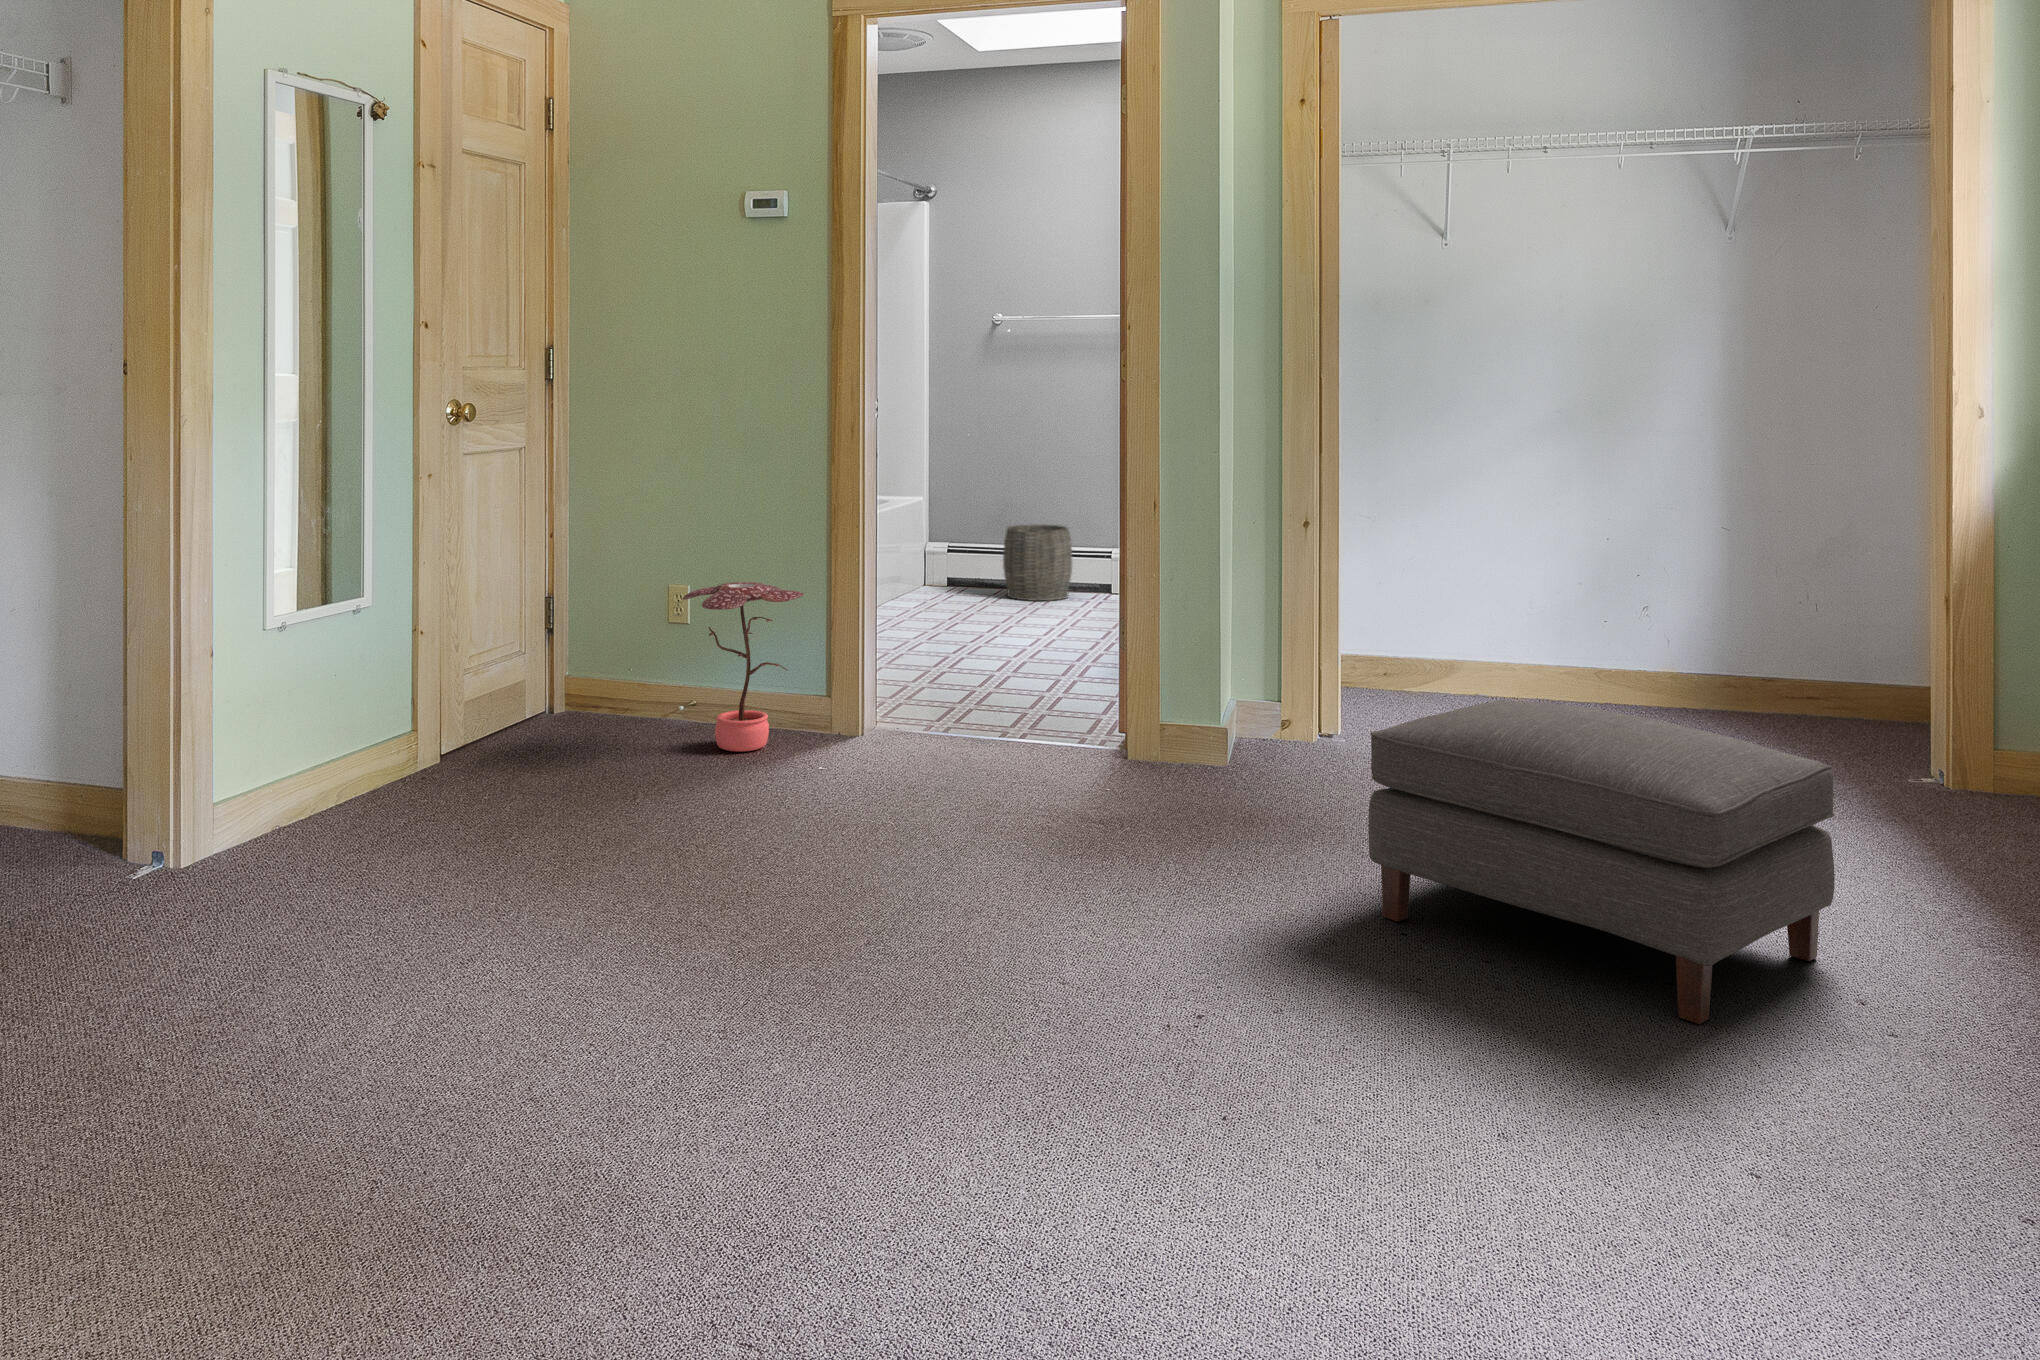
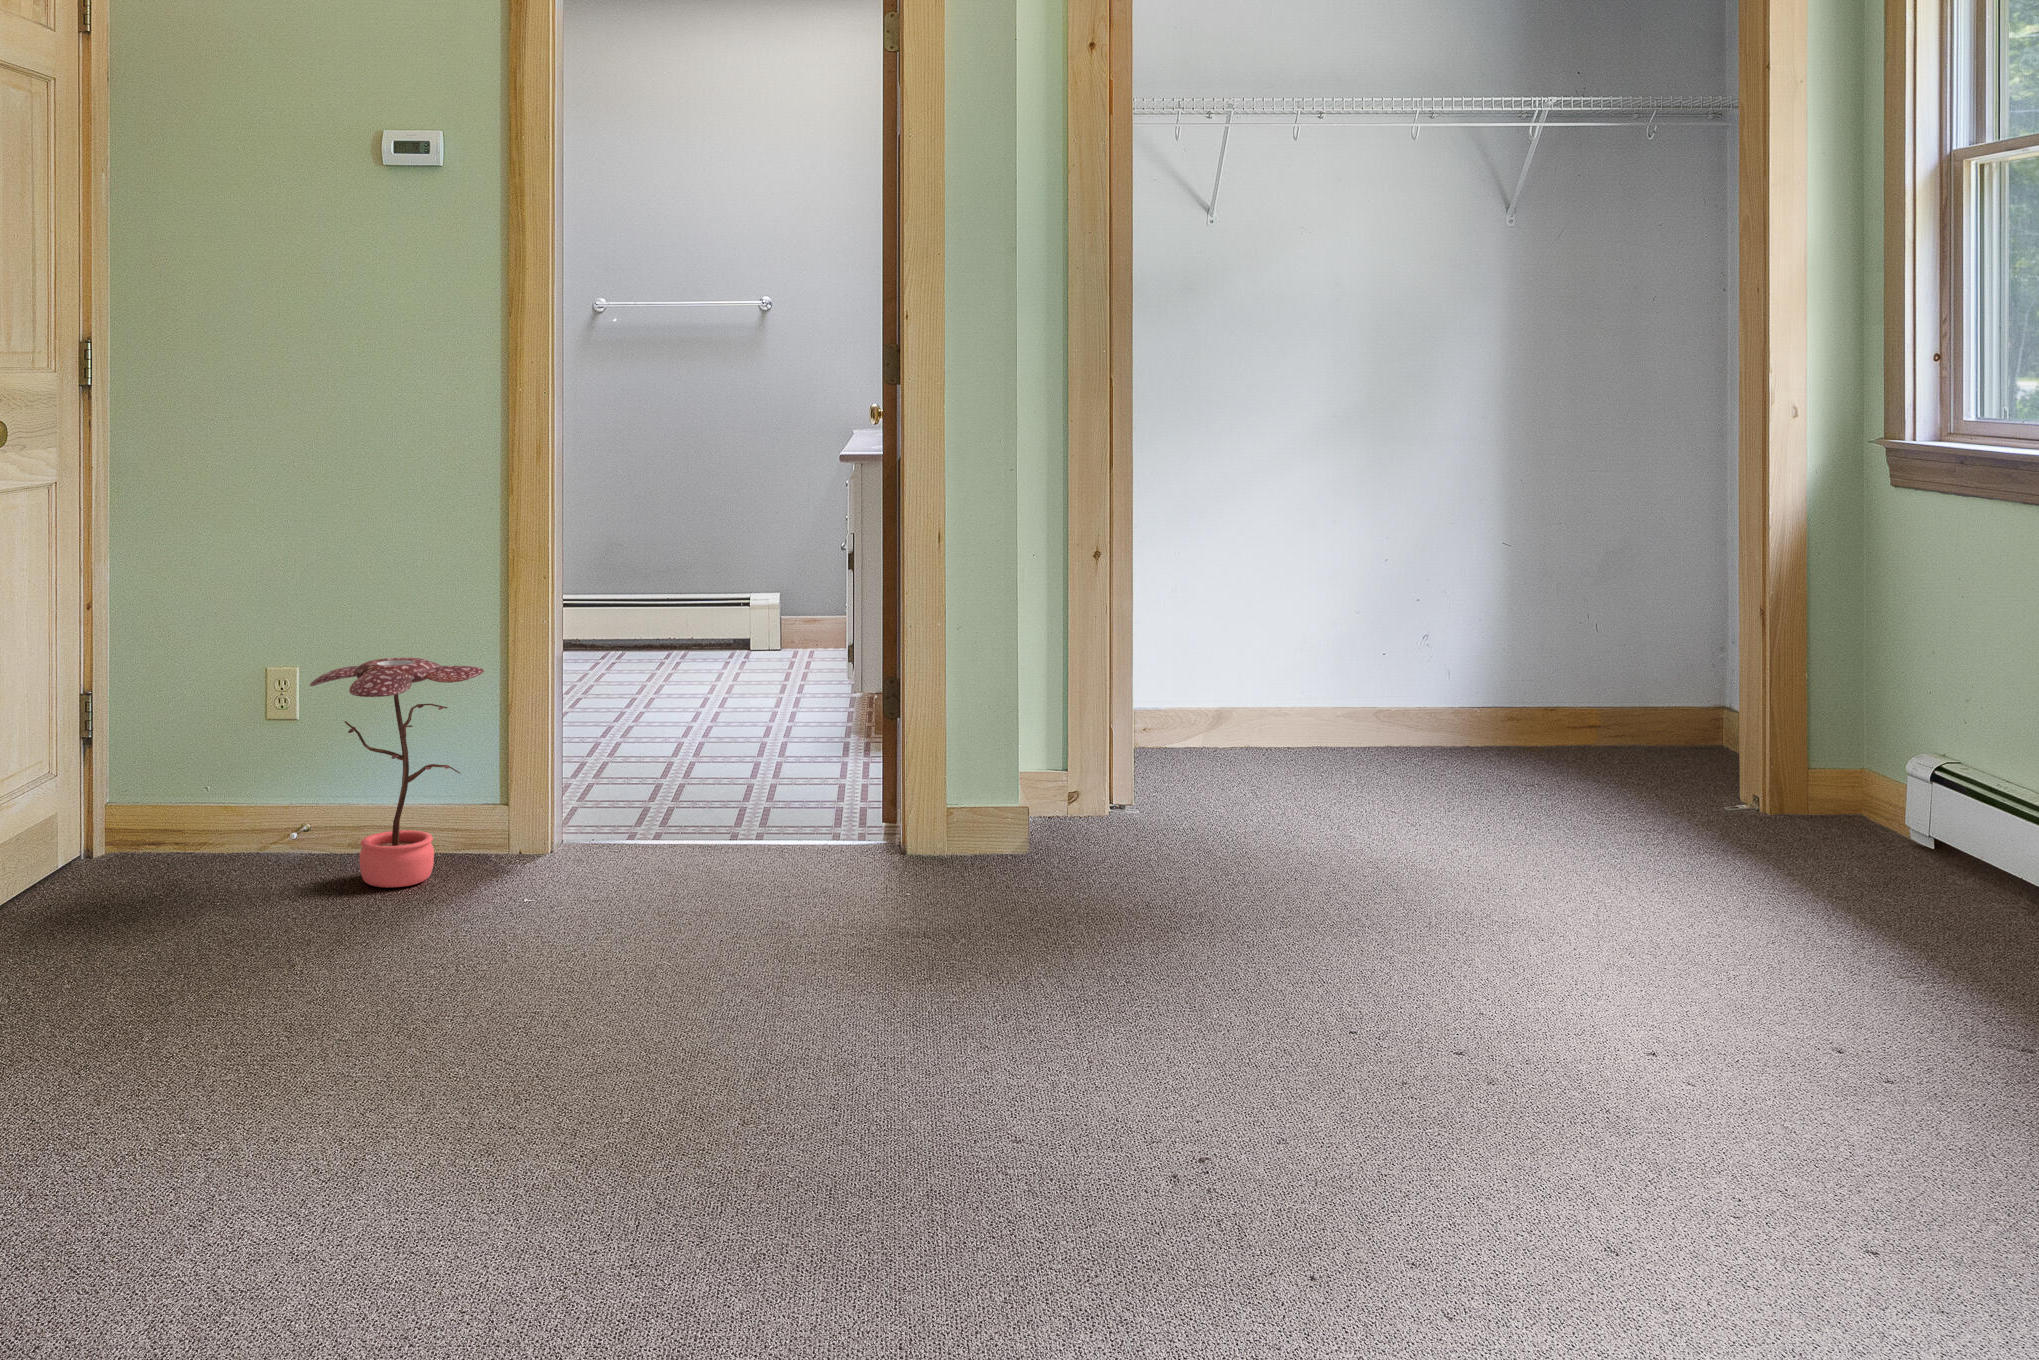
woven basket: present [1003,525,1072,601] -> none [605,568,693,664]
ottoman: present [1369,700,1835,1024] -> none [1310,752,1805,1102]

